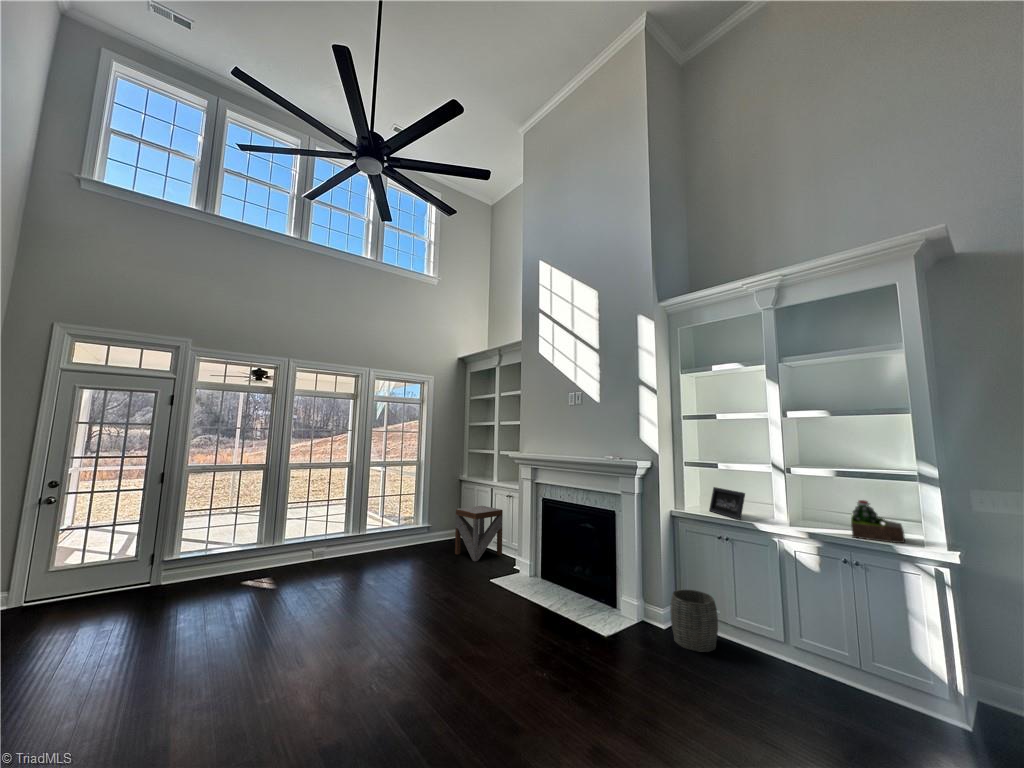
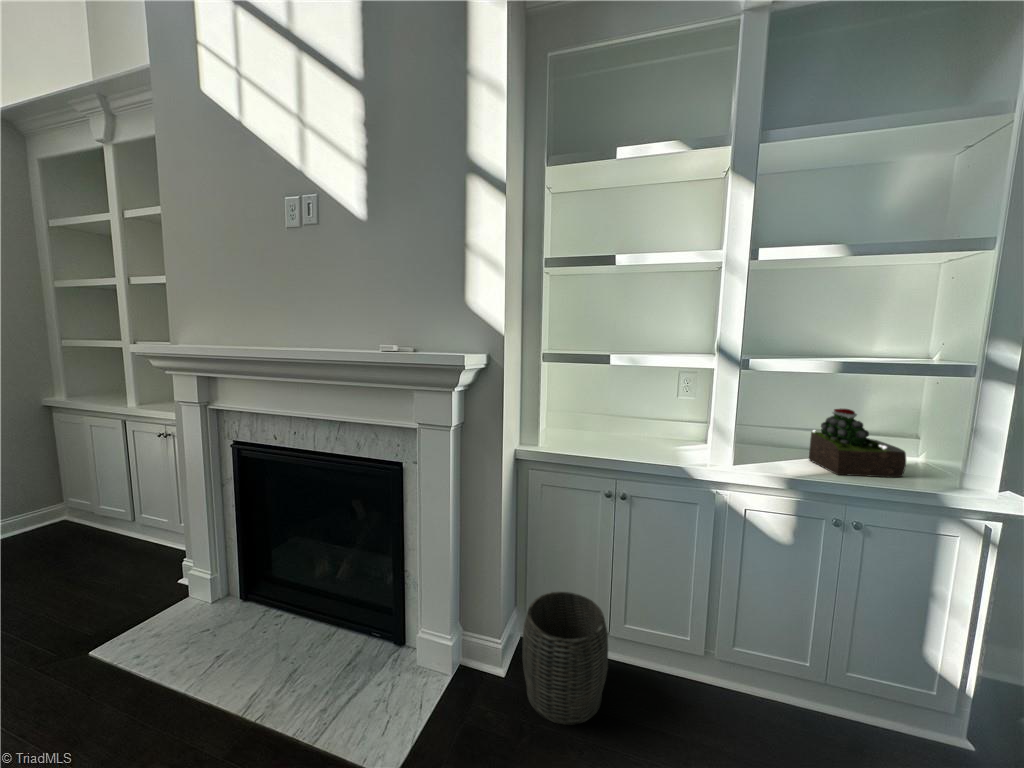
picture frame: present [709,487,745,519] -> none [573,396,655,457]
side table: present [455,506,503,561] -> none [9,456,157,584]

